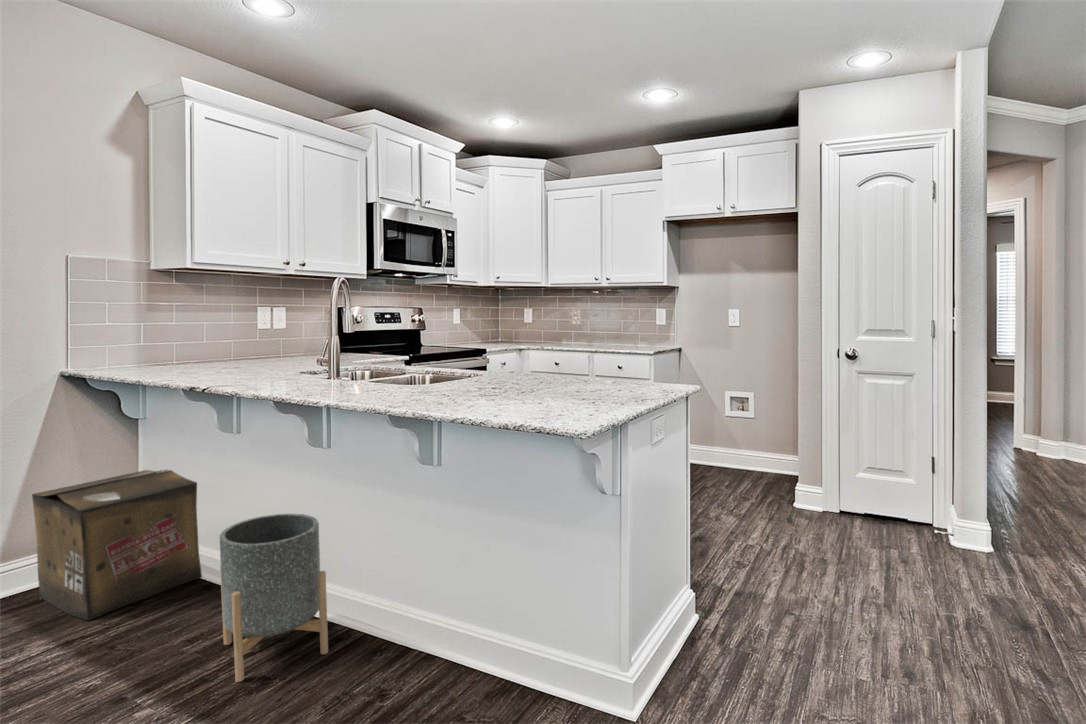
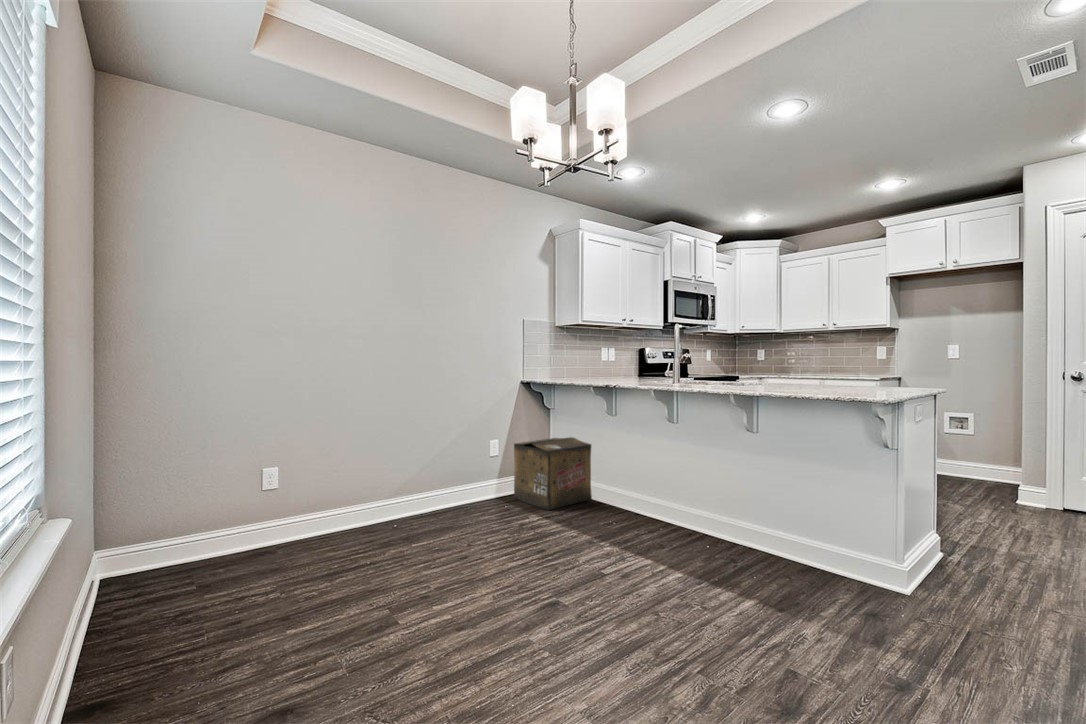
planter: present [219,514,328,682] -> none [628,460,690,543]

